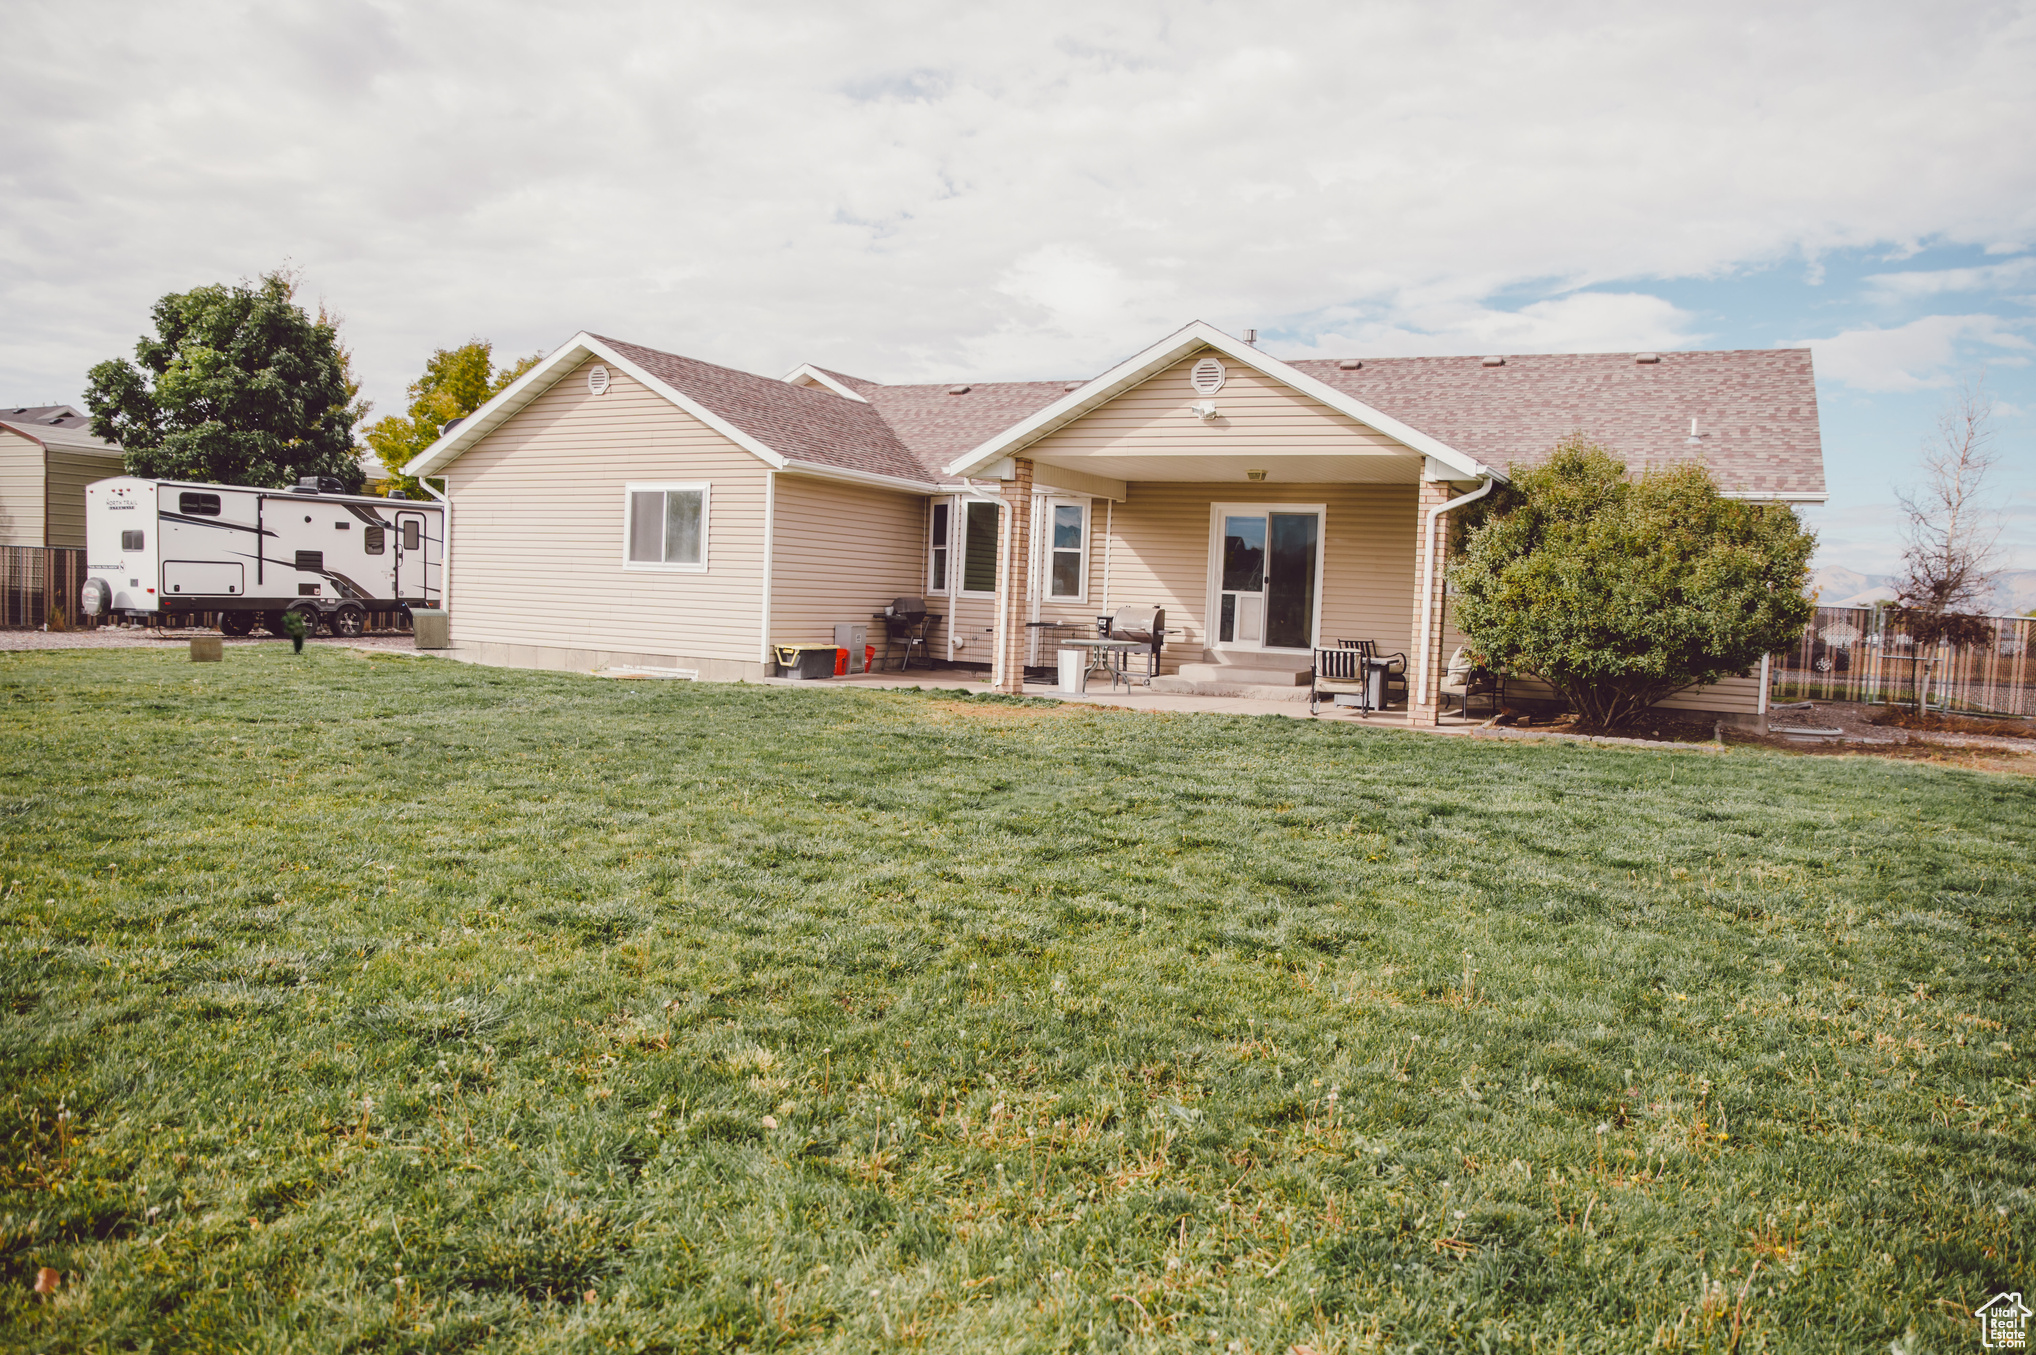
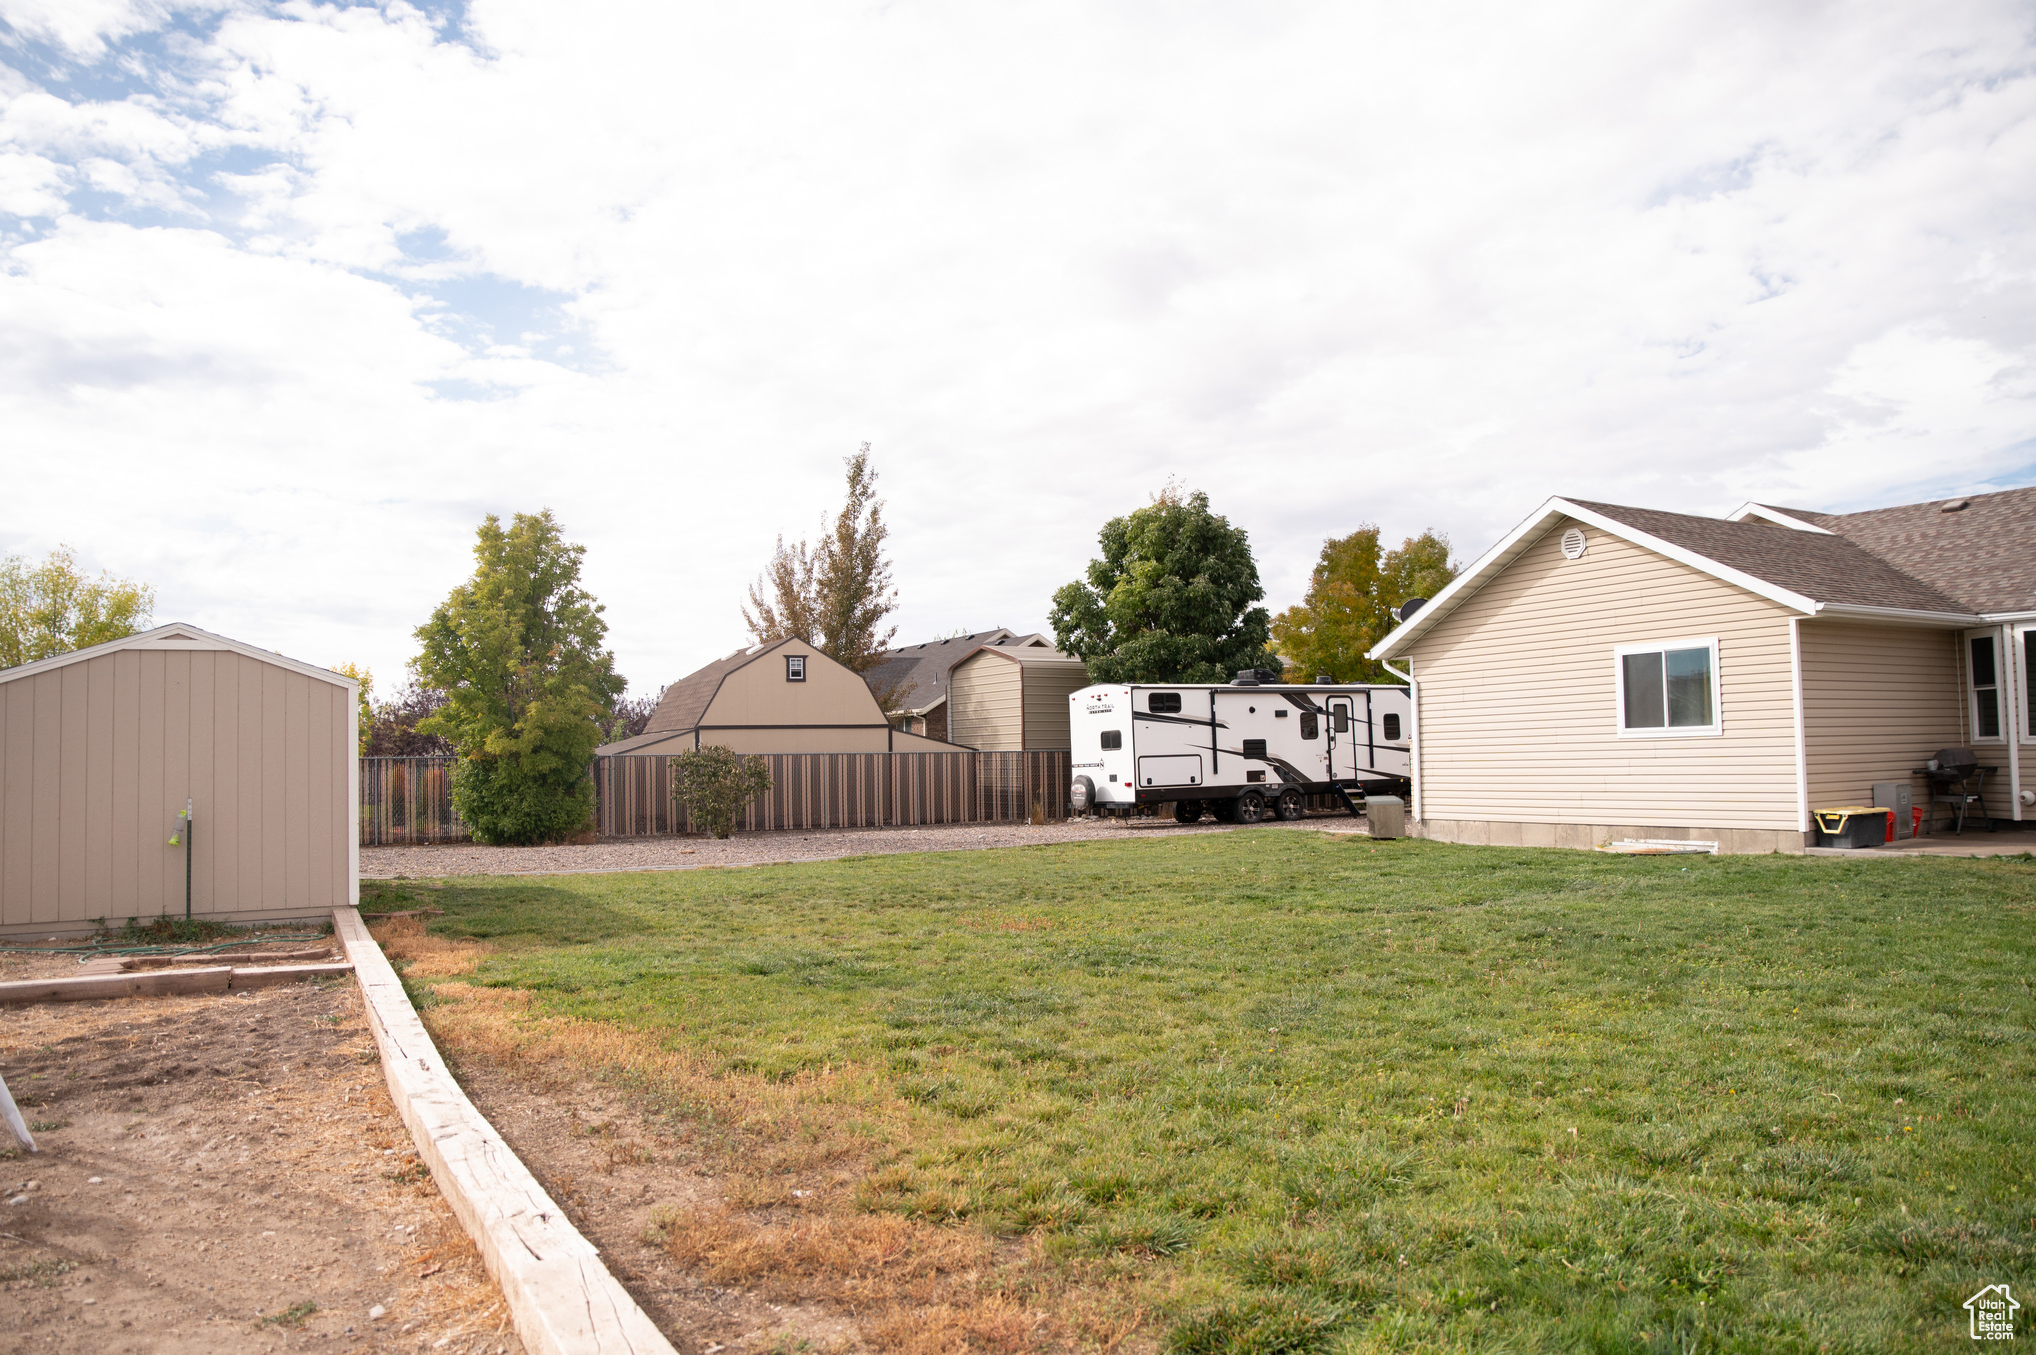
potted plant: present [282,612,309,654] -> none [1256,805,1283,850]
wooden bucket: present [190,637,223,662] -> none [1188,838,1217,862]

